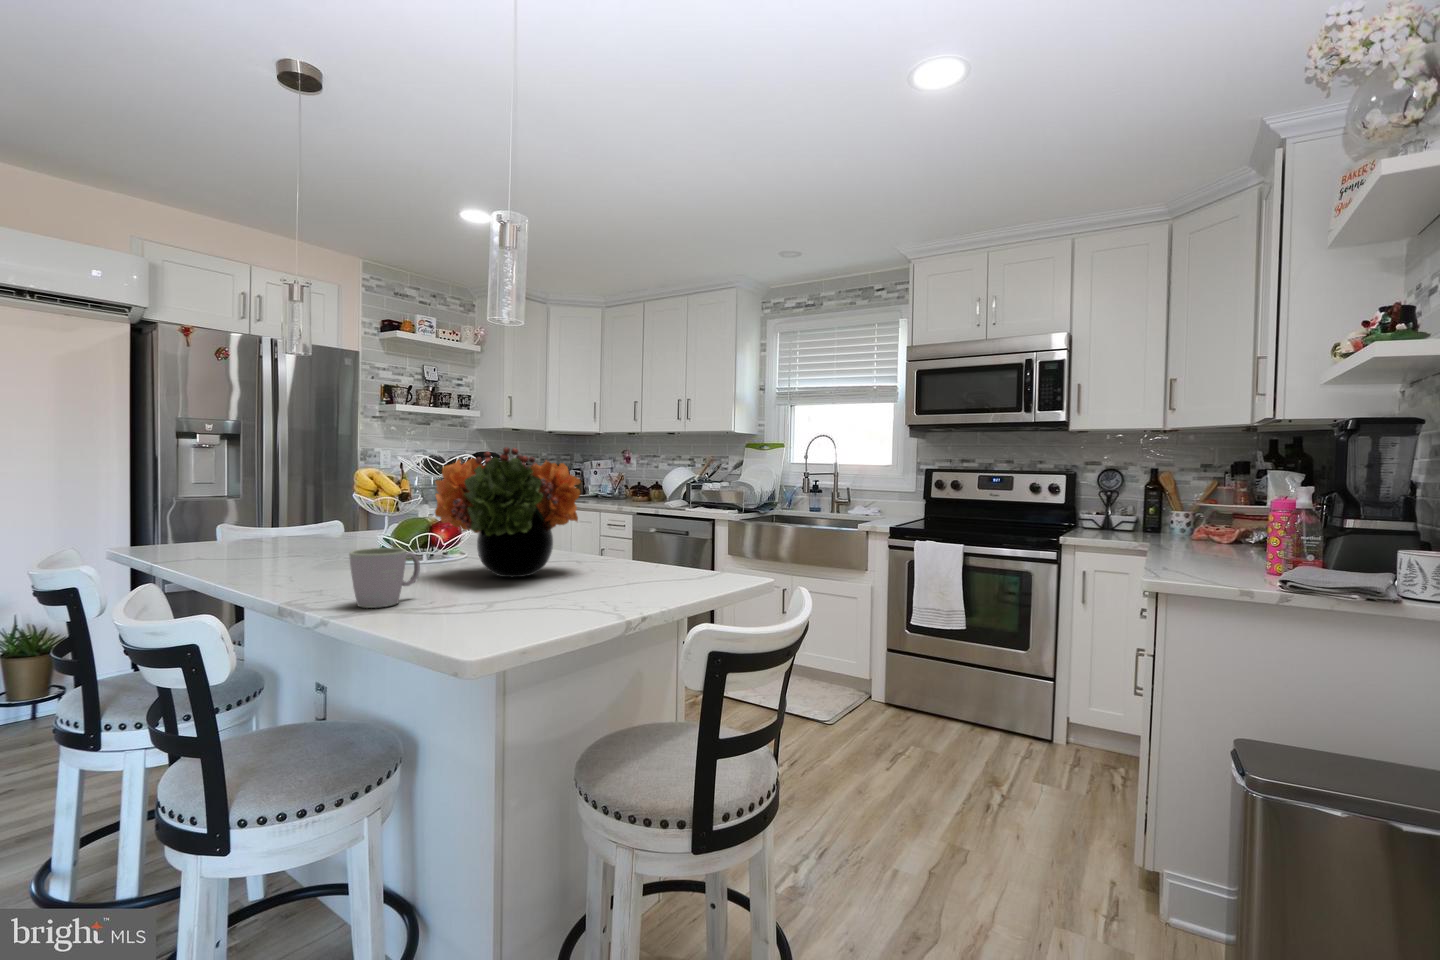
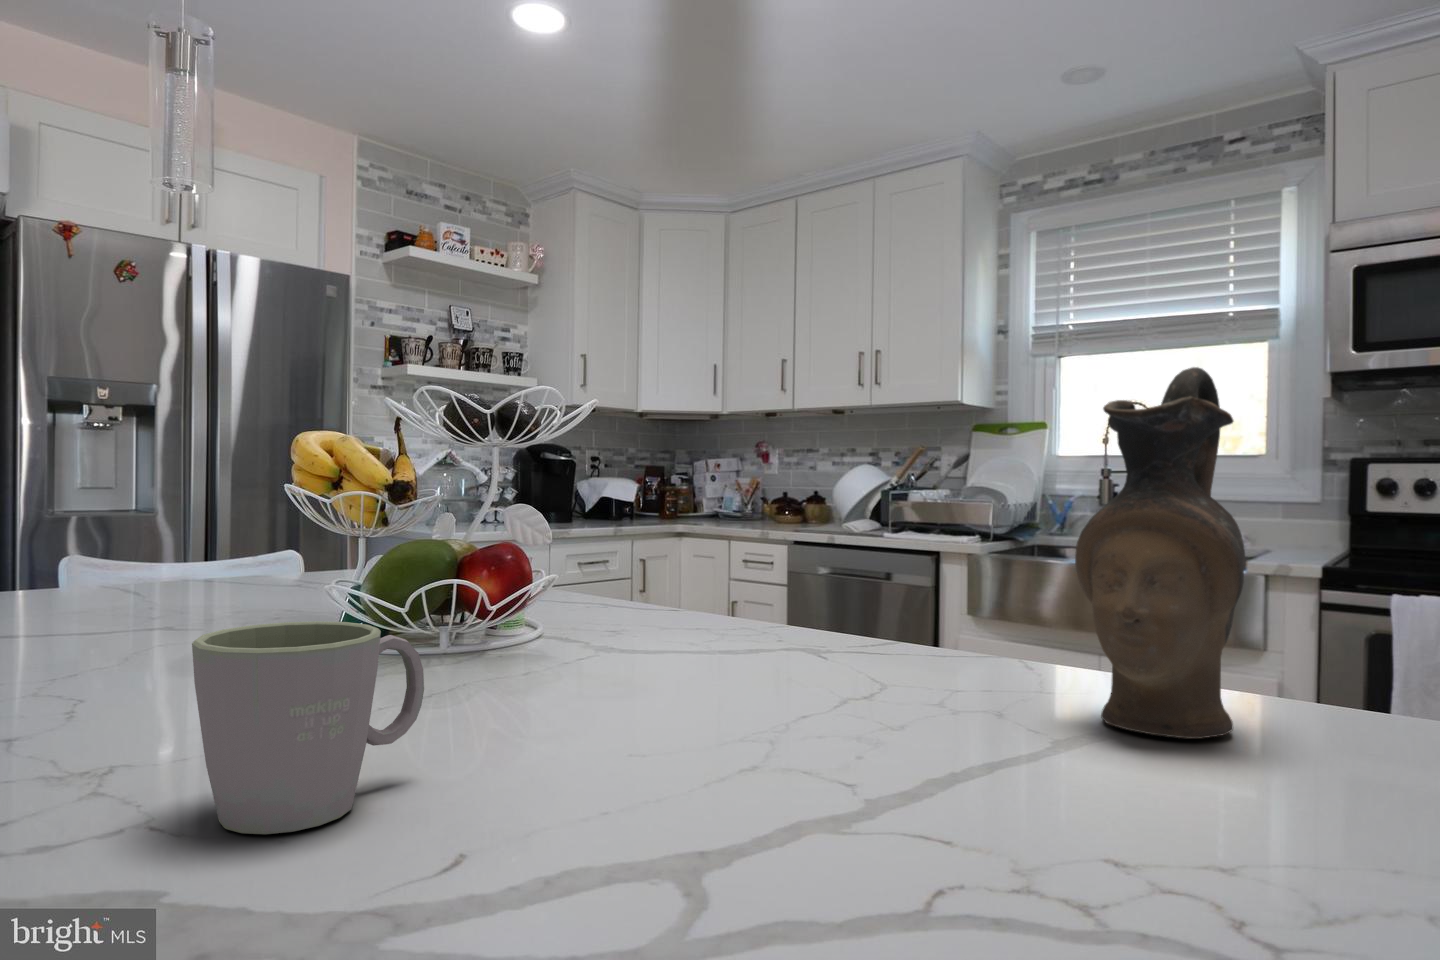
flower arrangement: present [435,447,580,577] -> none [458,354,836,694]
ceramic pitcher: none [659,457,717,586] -> present [1075,367,1245,738]

